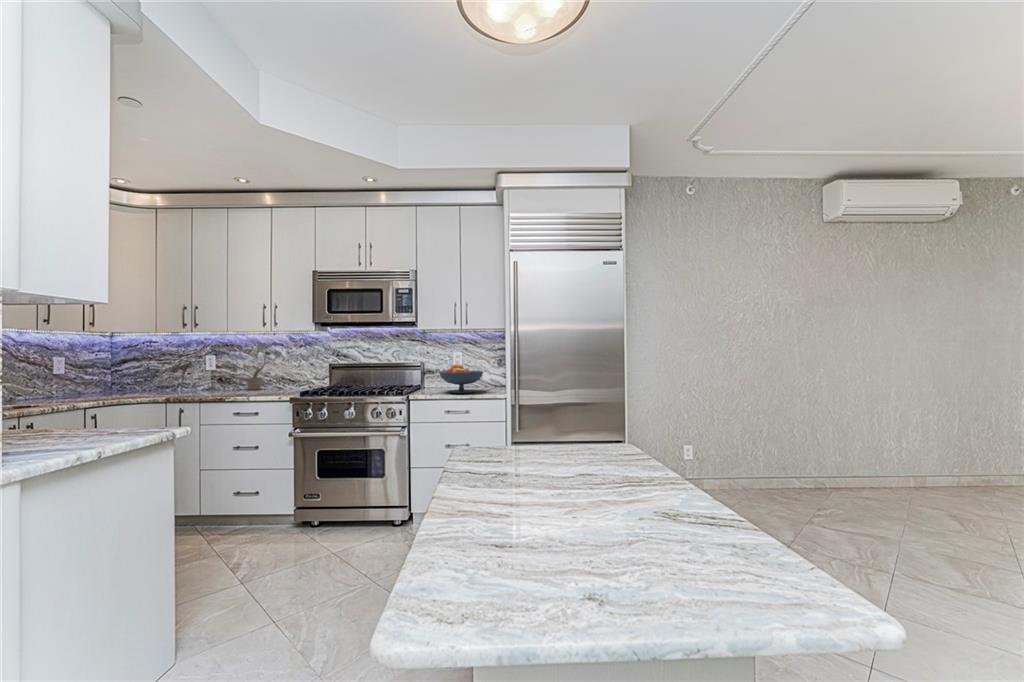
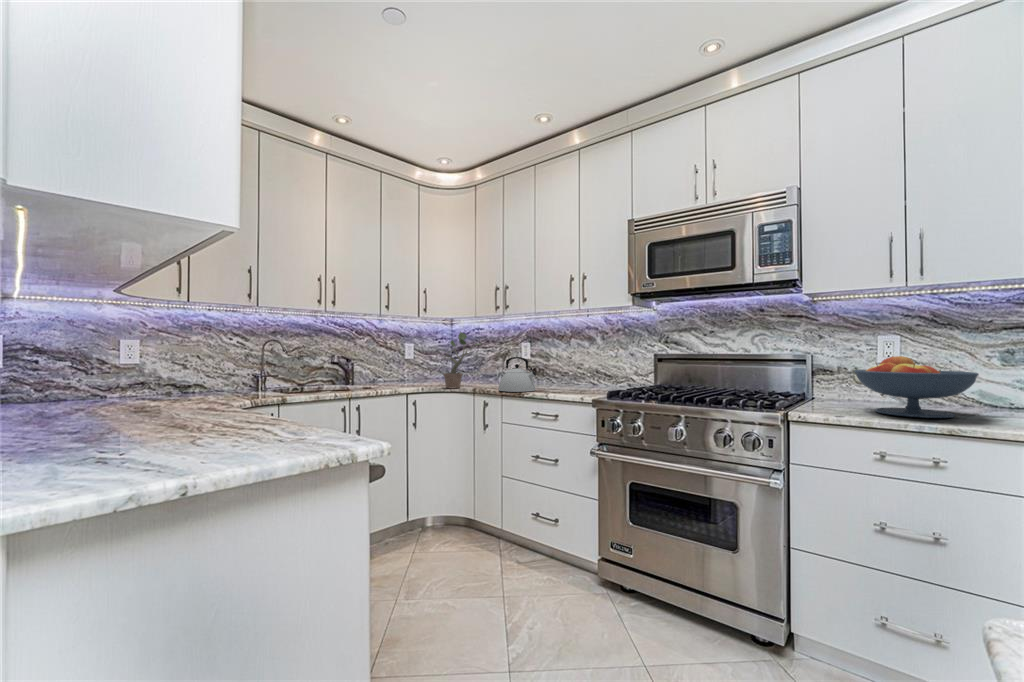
potted plant: present [246,345,279,390] -> present [444,332,481,388]
kettle: none [202,369,238,397] -> present [498,357,536,392]

